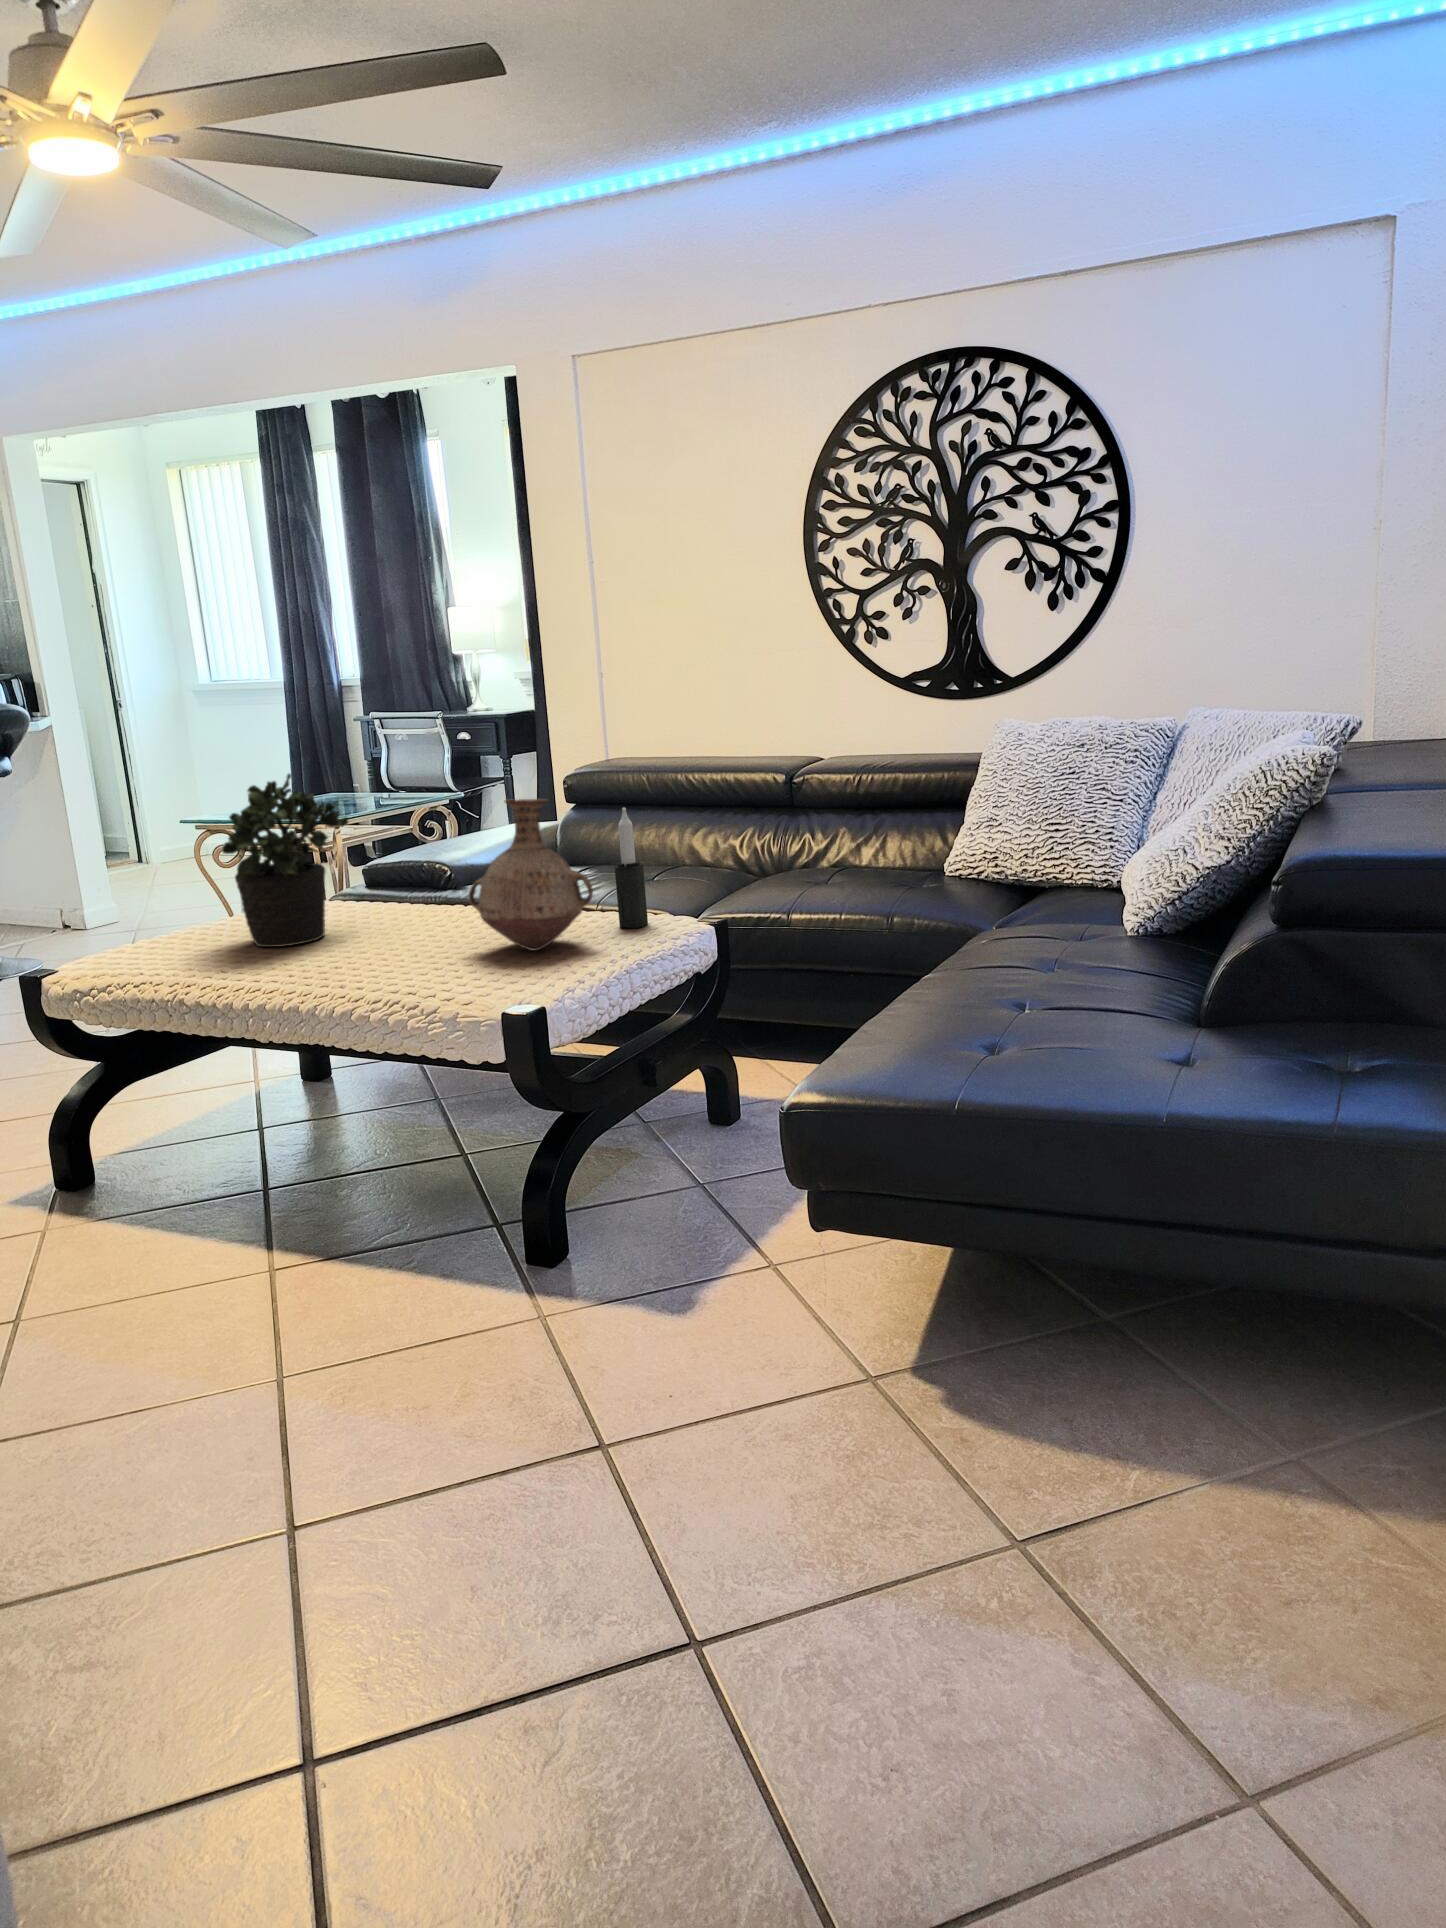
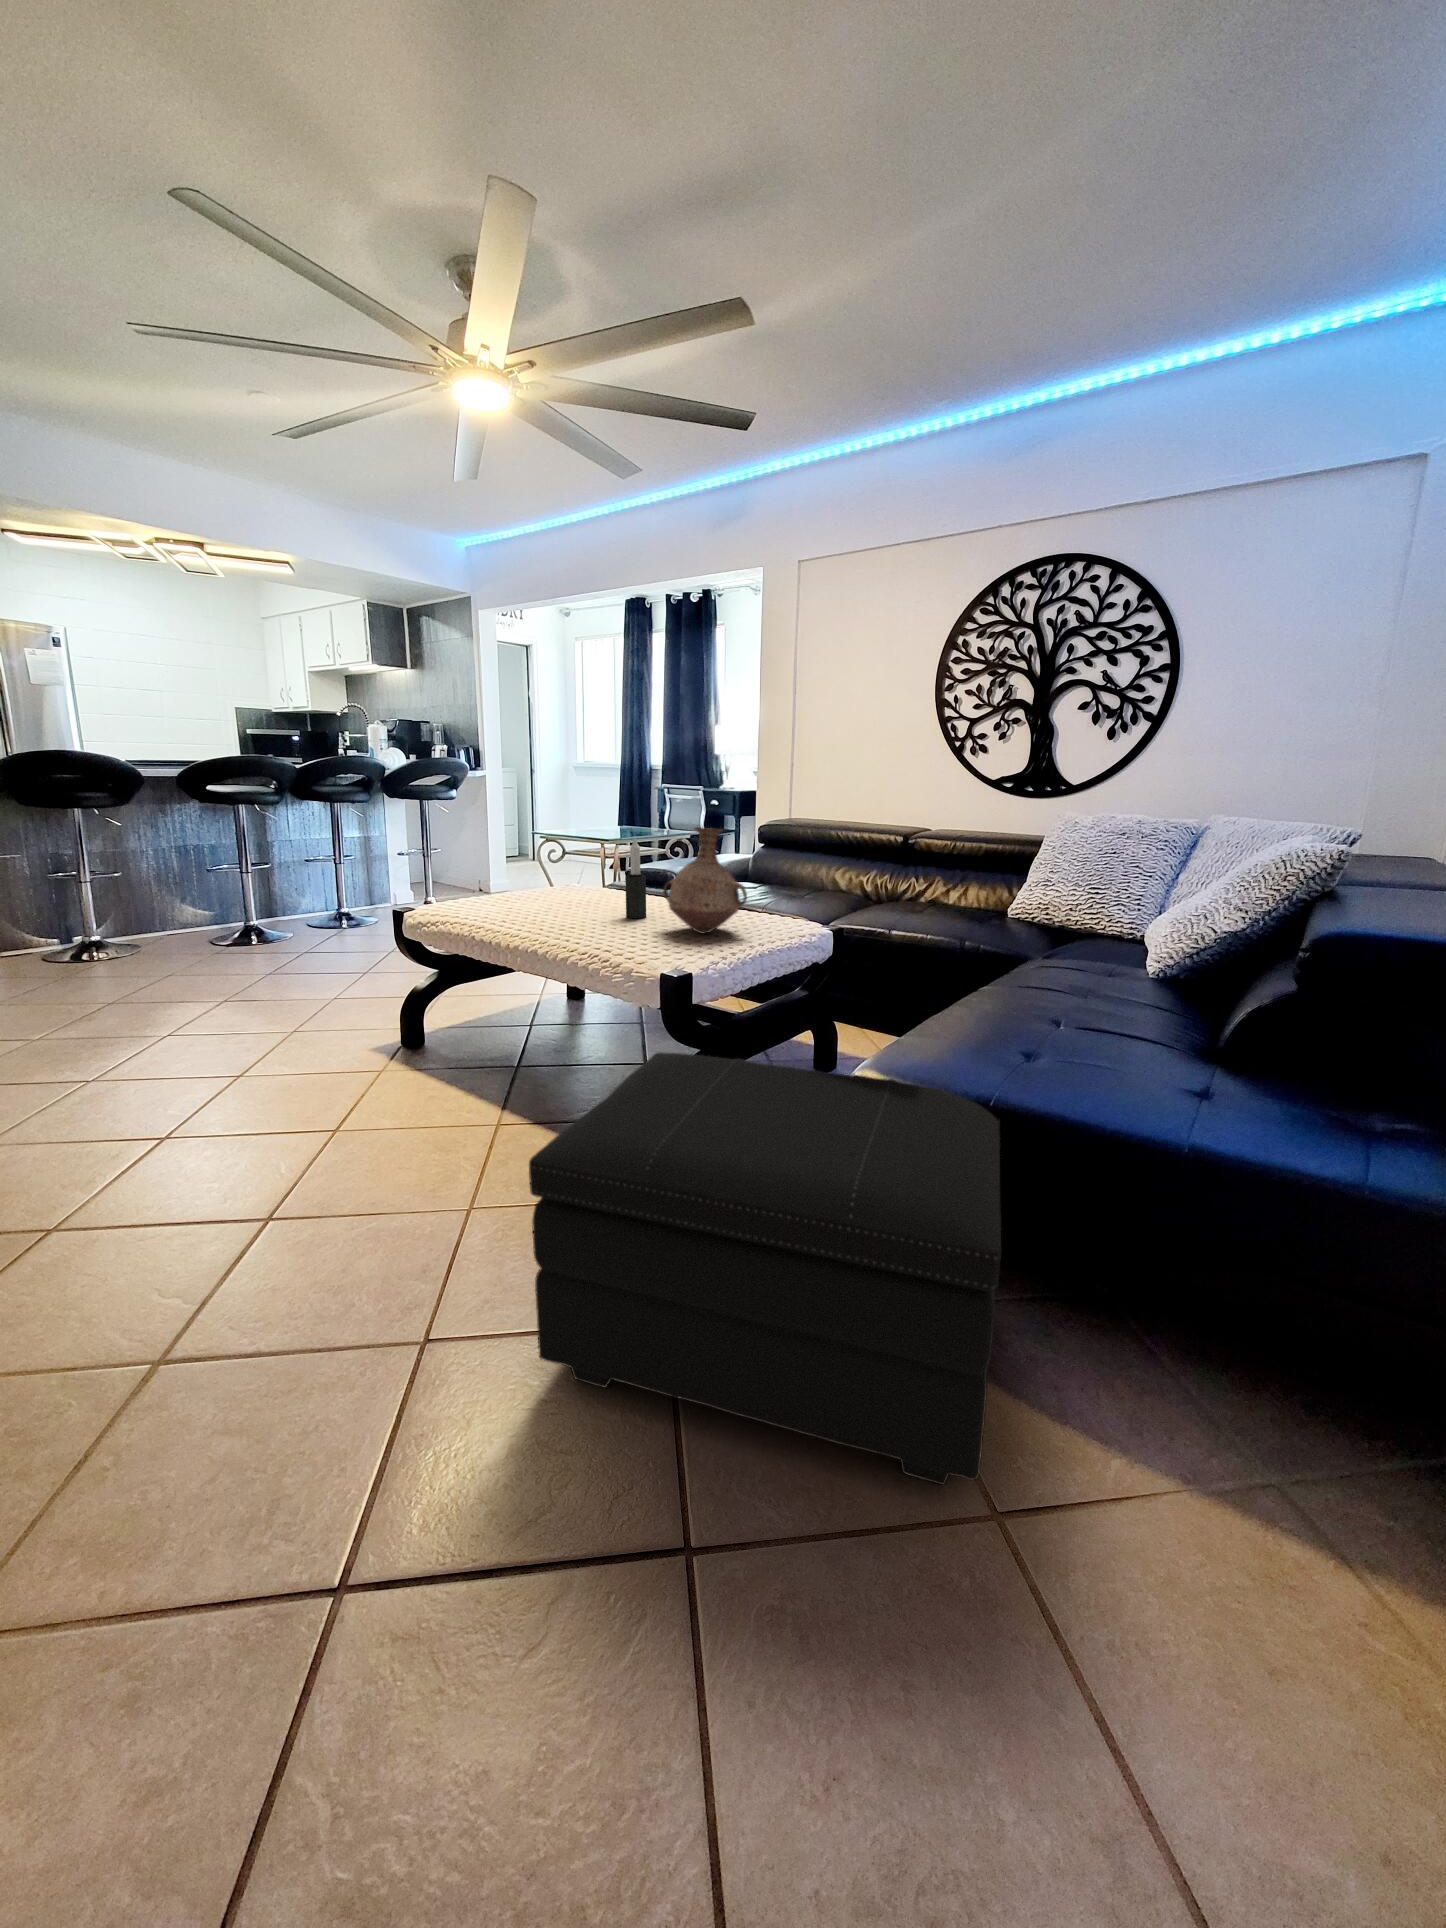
potted plant: present [222,774,348,947] -> none [518,798,601,911]
candle: present [615,808,648,928] -> present [625,836,646,919]
footstool: none [425,1102,997,1530] -> present [529,1053,1001,1485]

